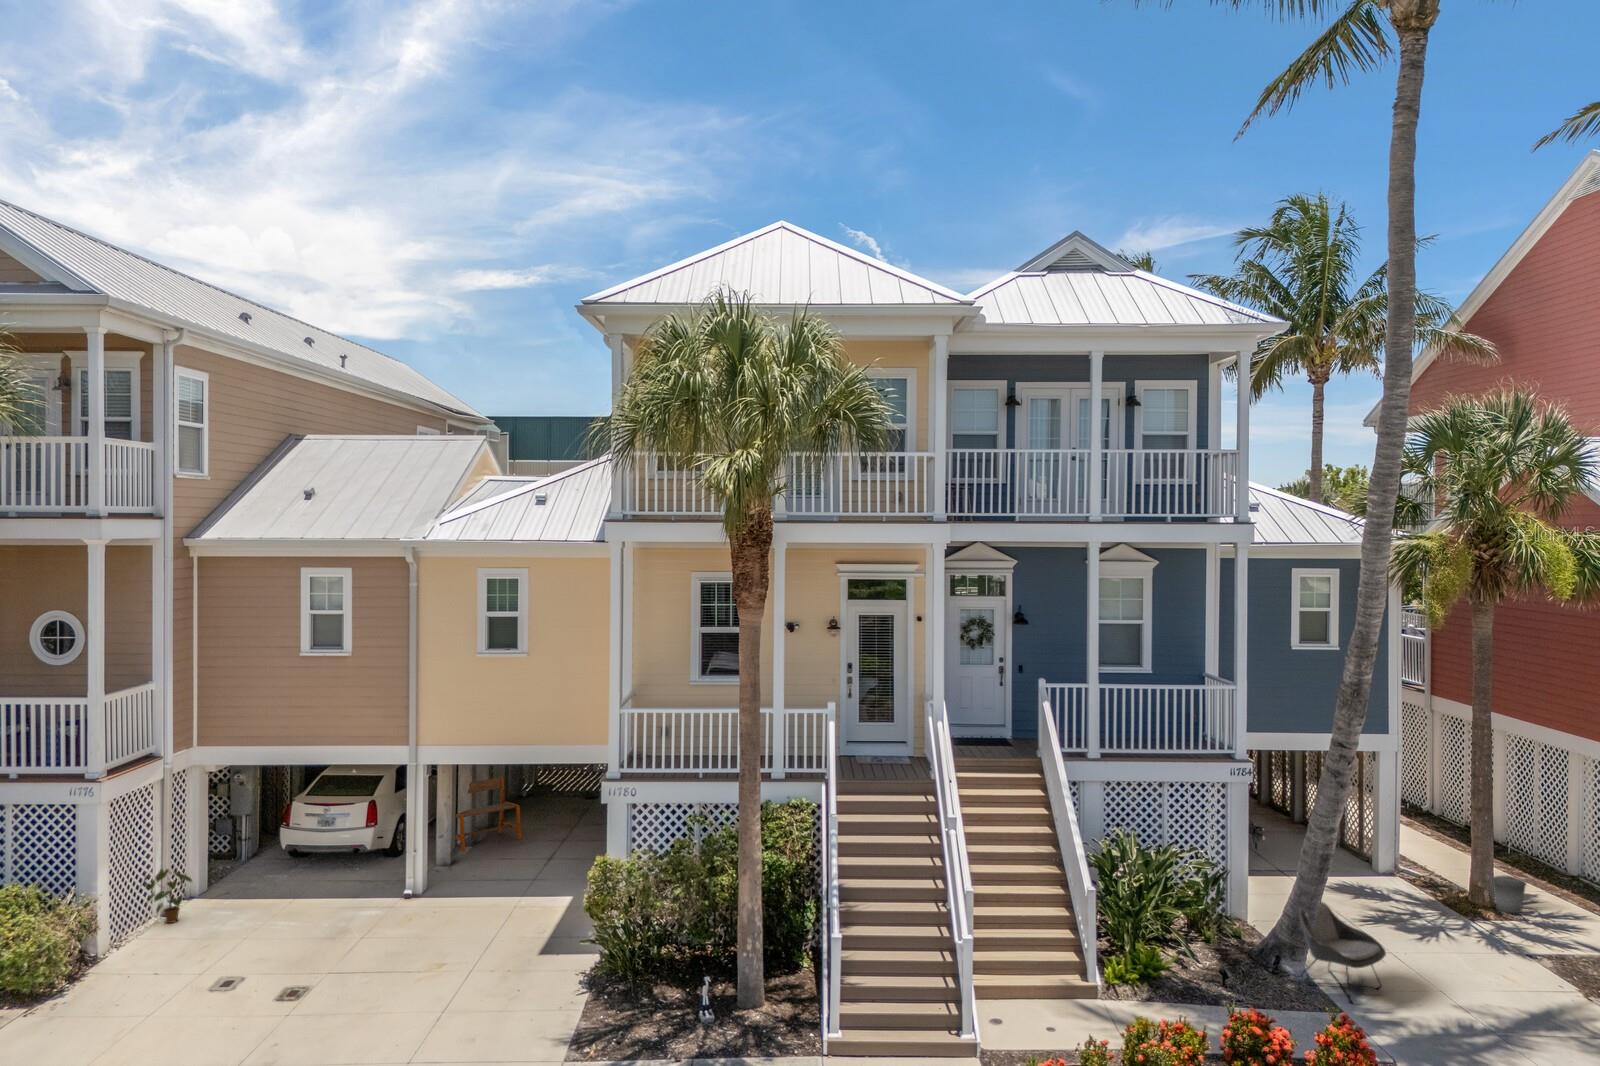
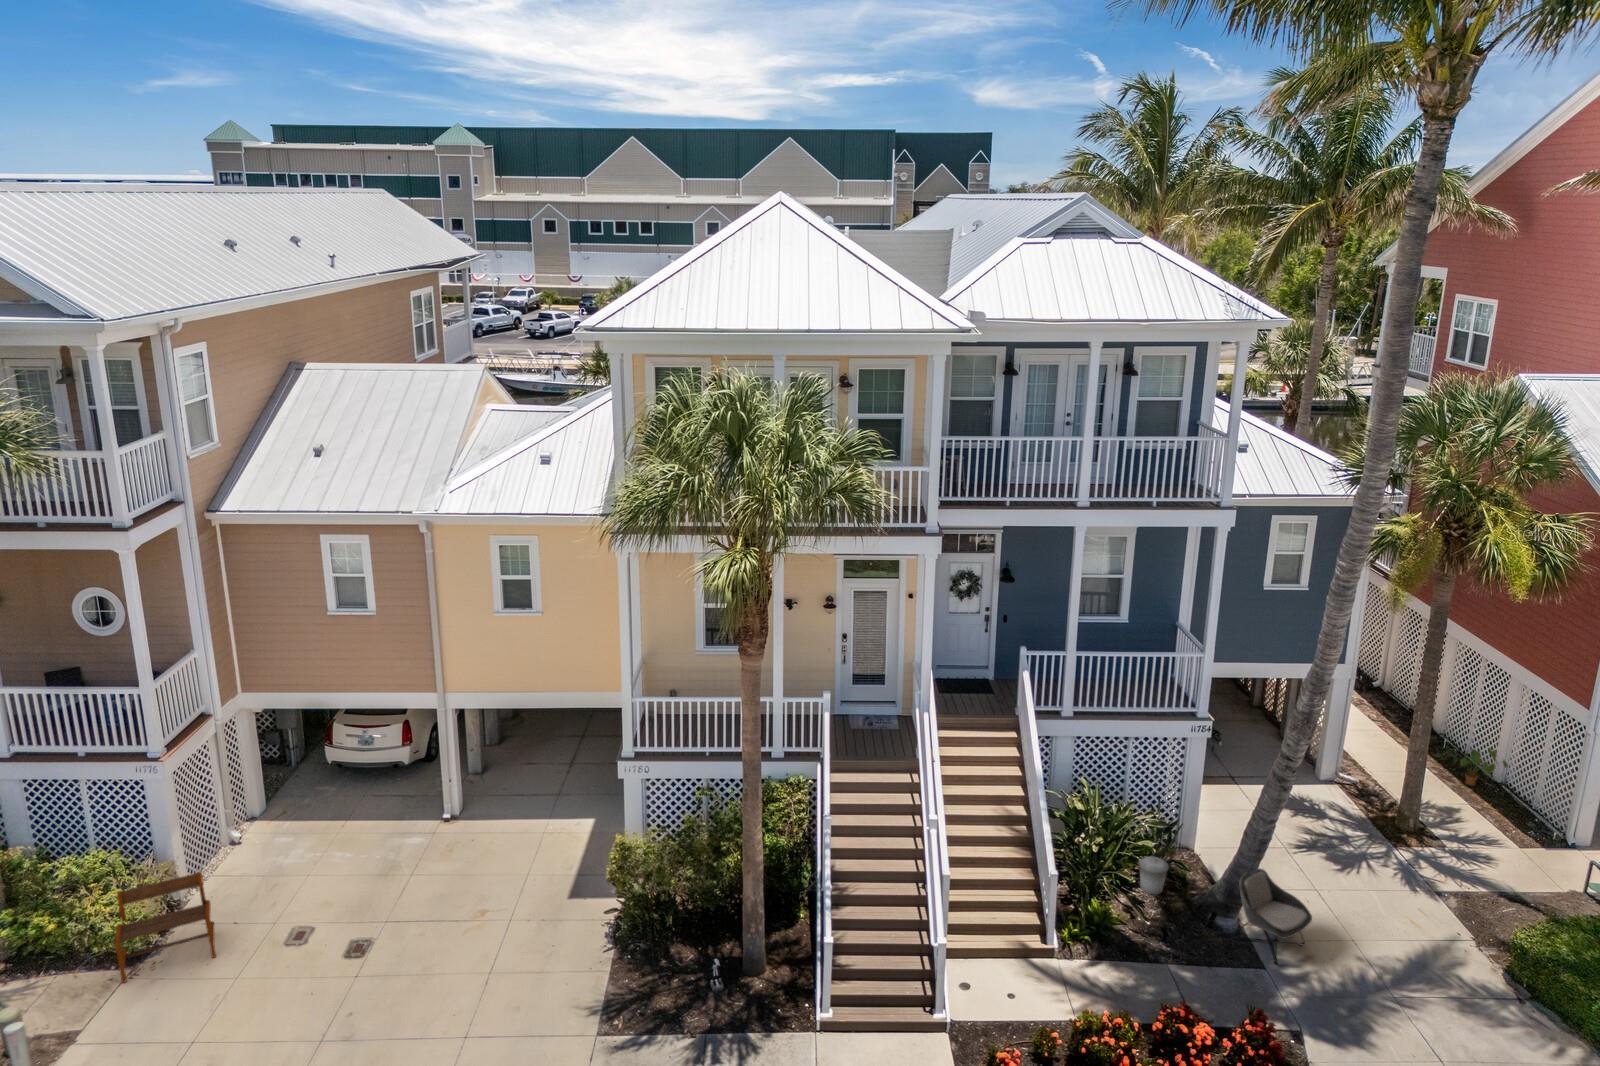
bench: present [455,777,521,852] -> present [115,872,216,983]
house plant: present [143,869,192,923] -> present [1460,748,1508,786]
trash can: present [1492,876,1526,913] -> present [1139,856,1169,895]

